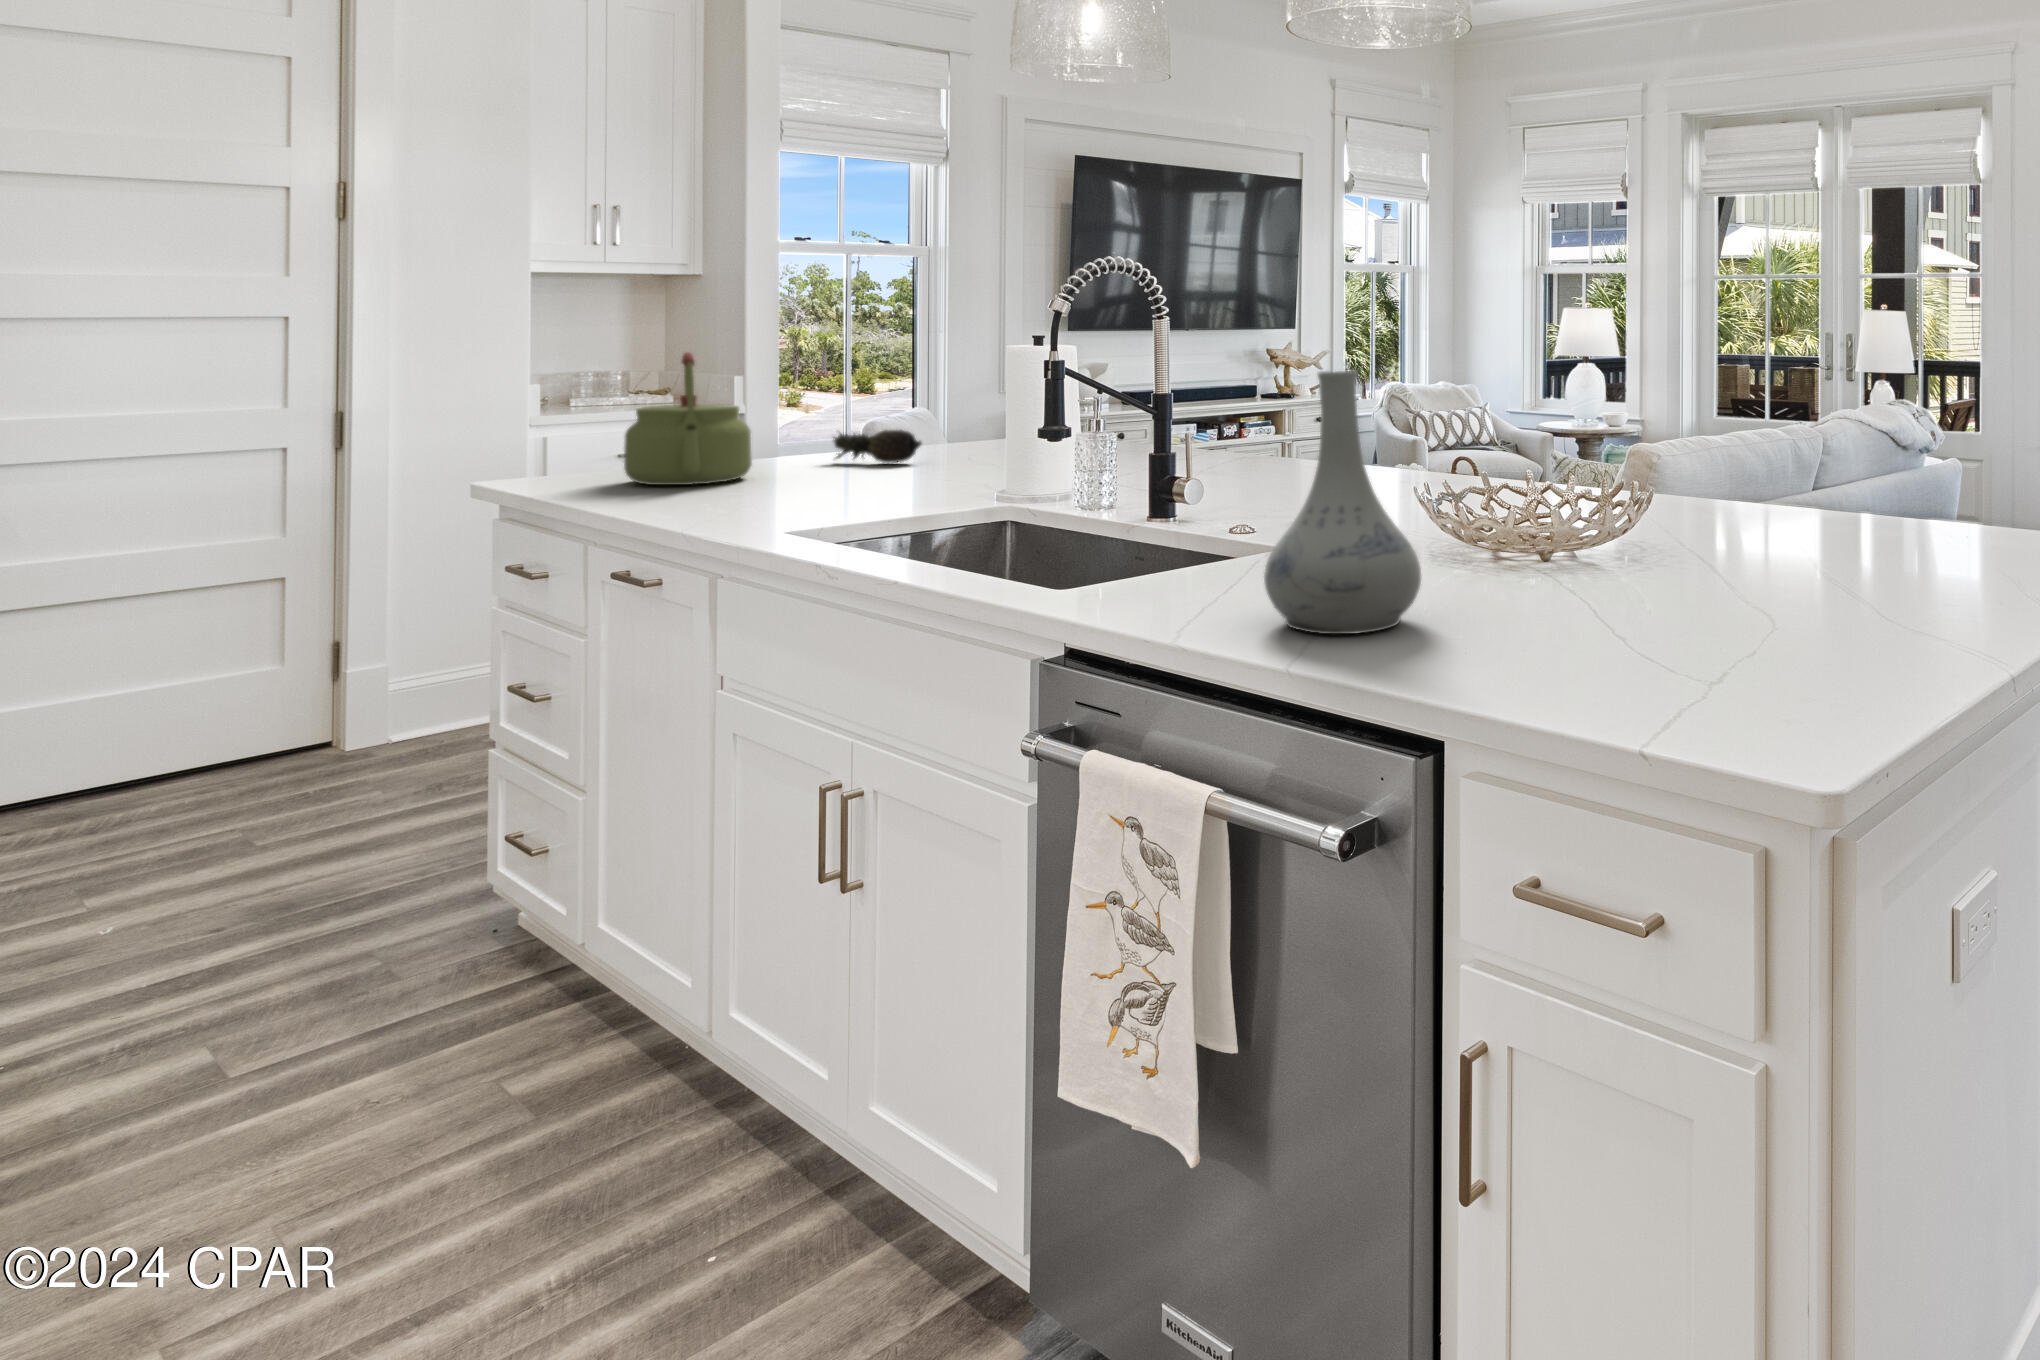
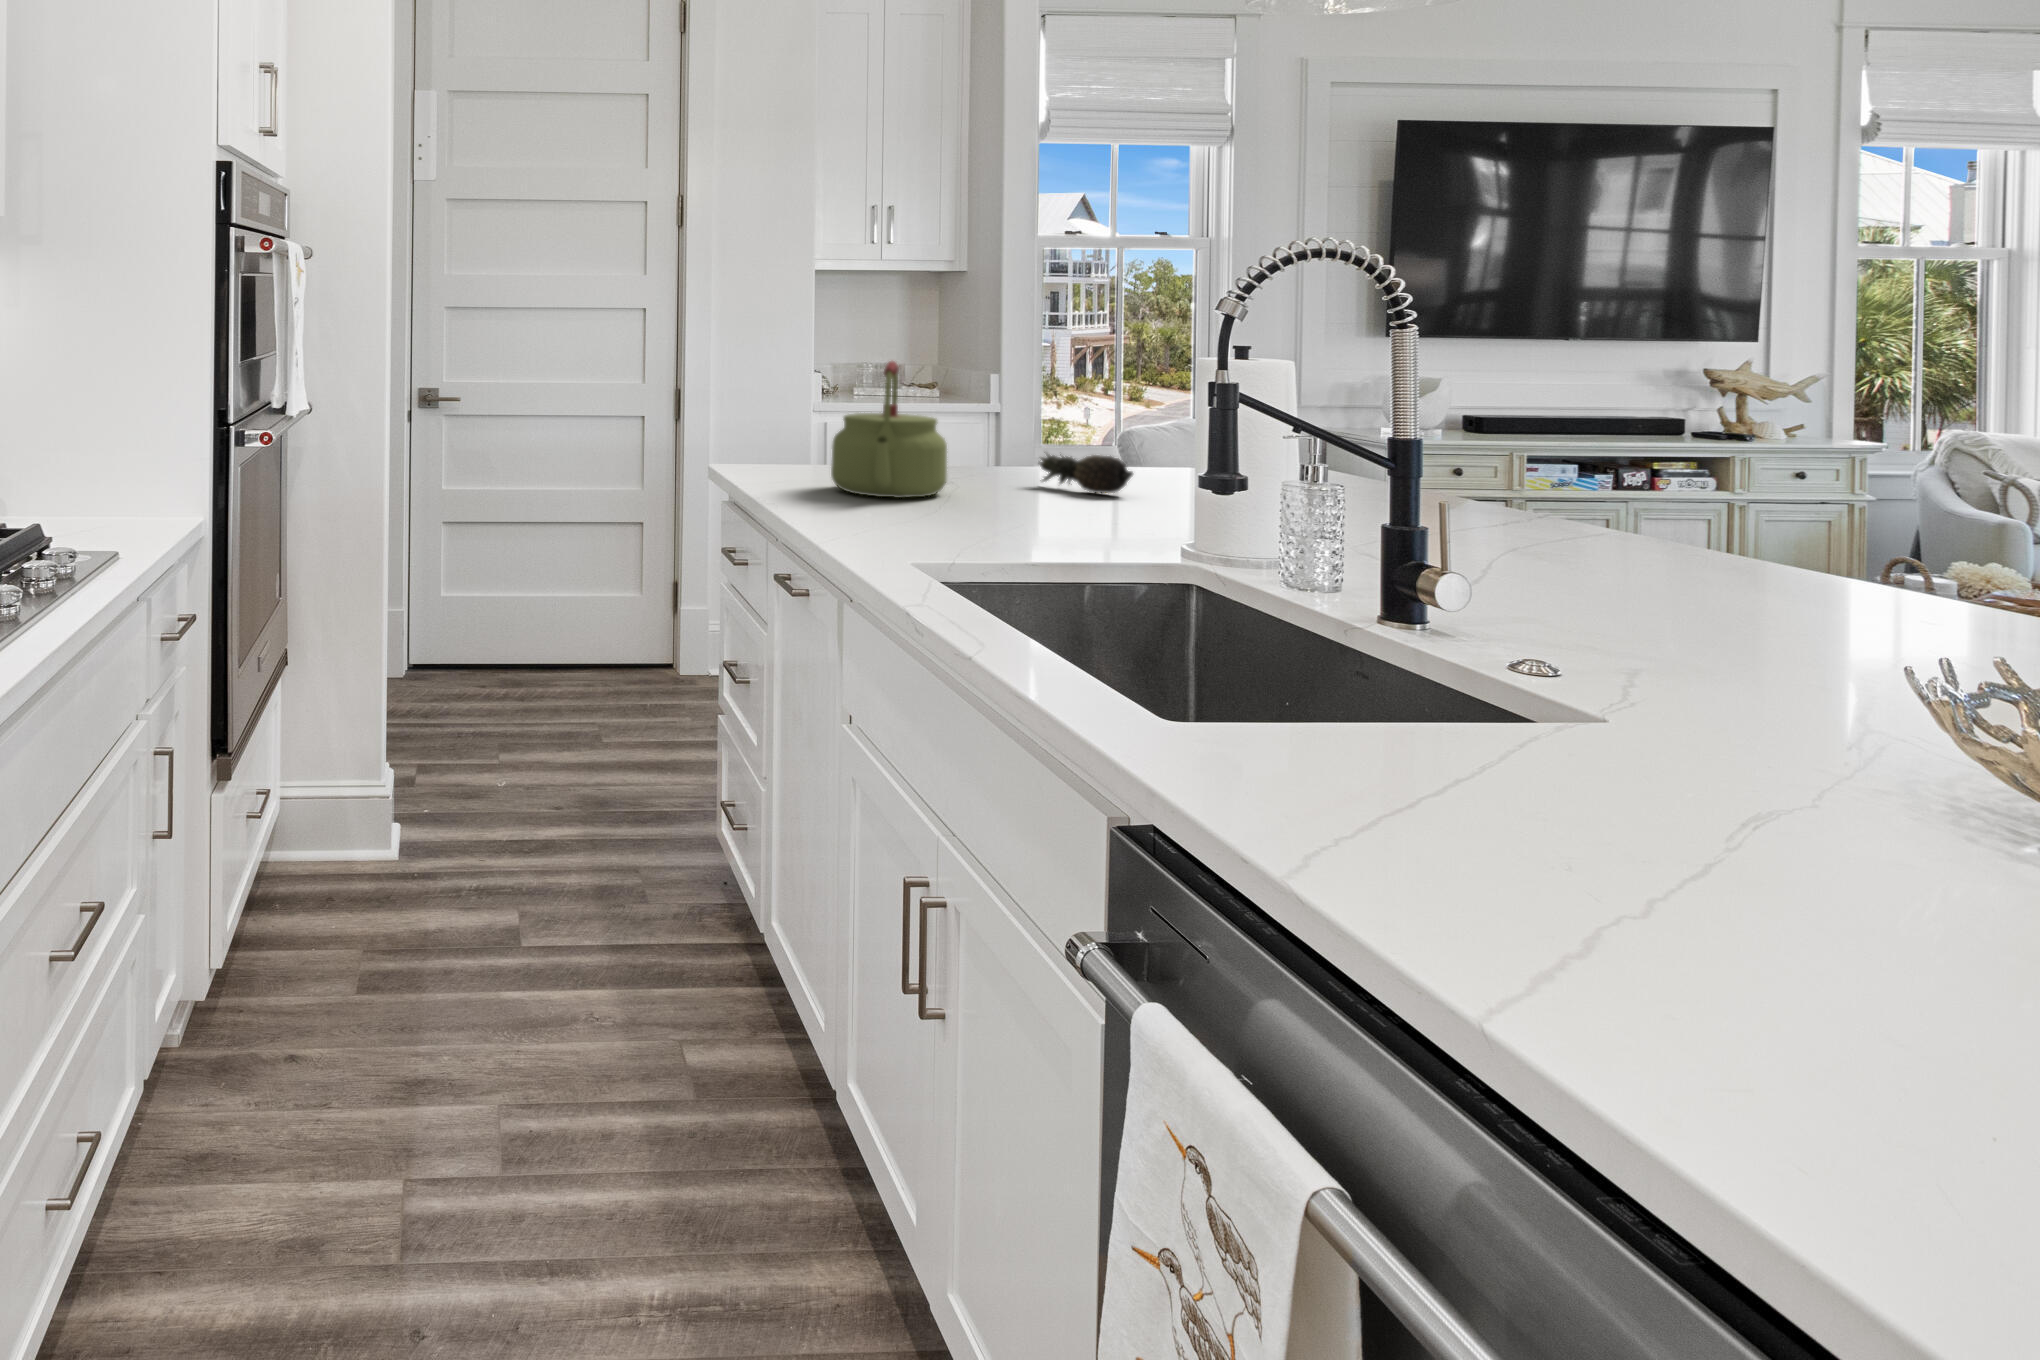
vase: present [1264,371,1421,634] -> none [1440,473,1772,949]

